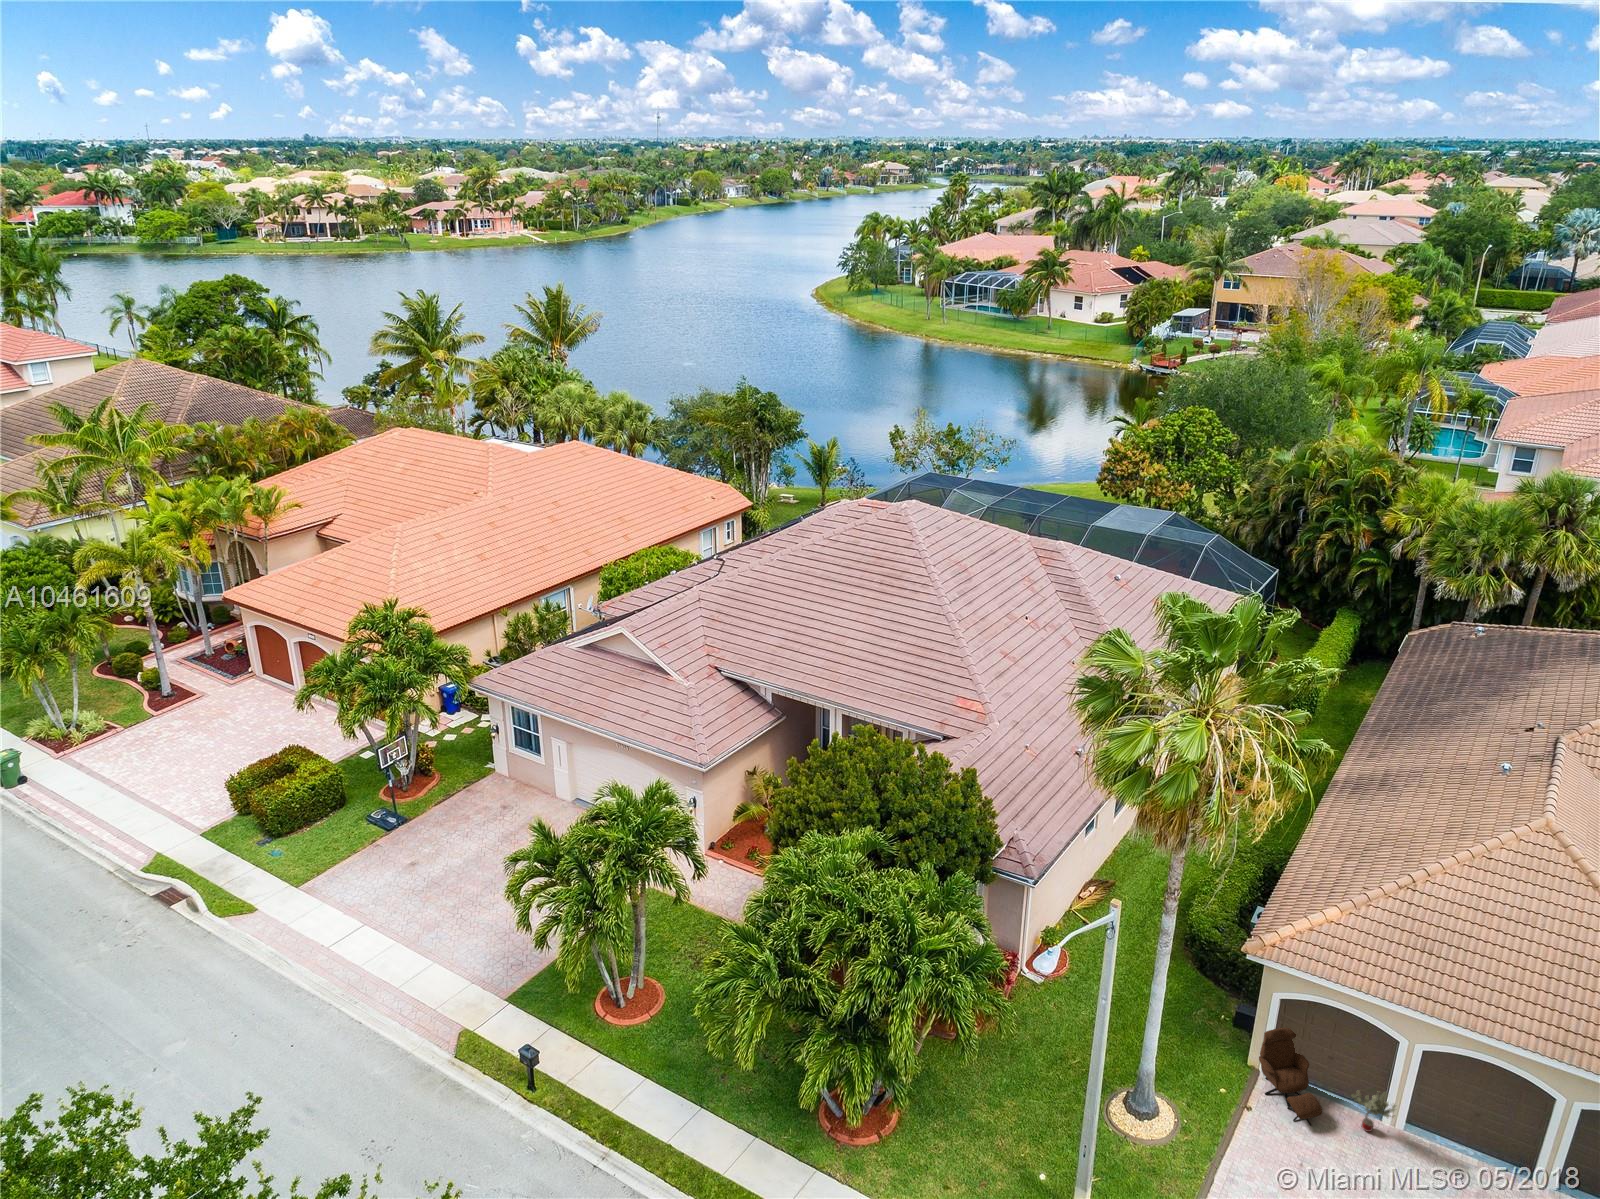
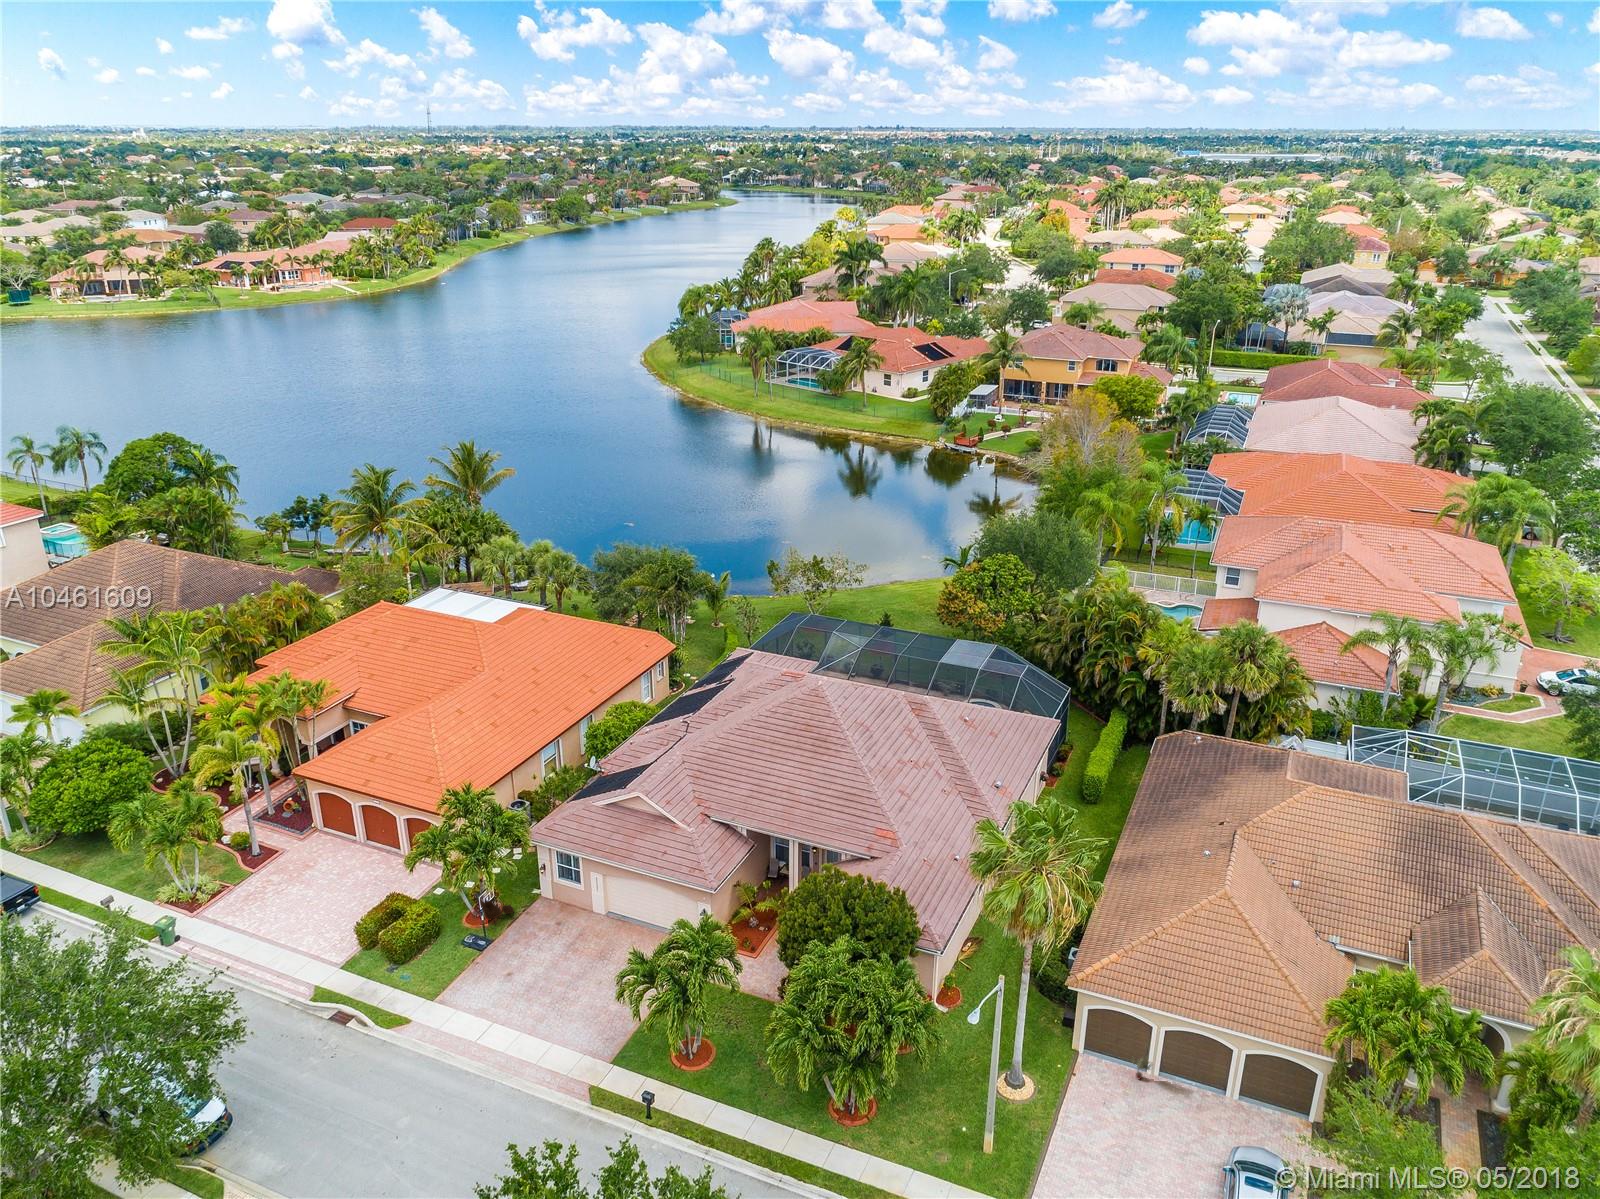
lounge chair: present [1259,1027,1323,1126] -> present [480,898,514,921]

